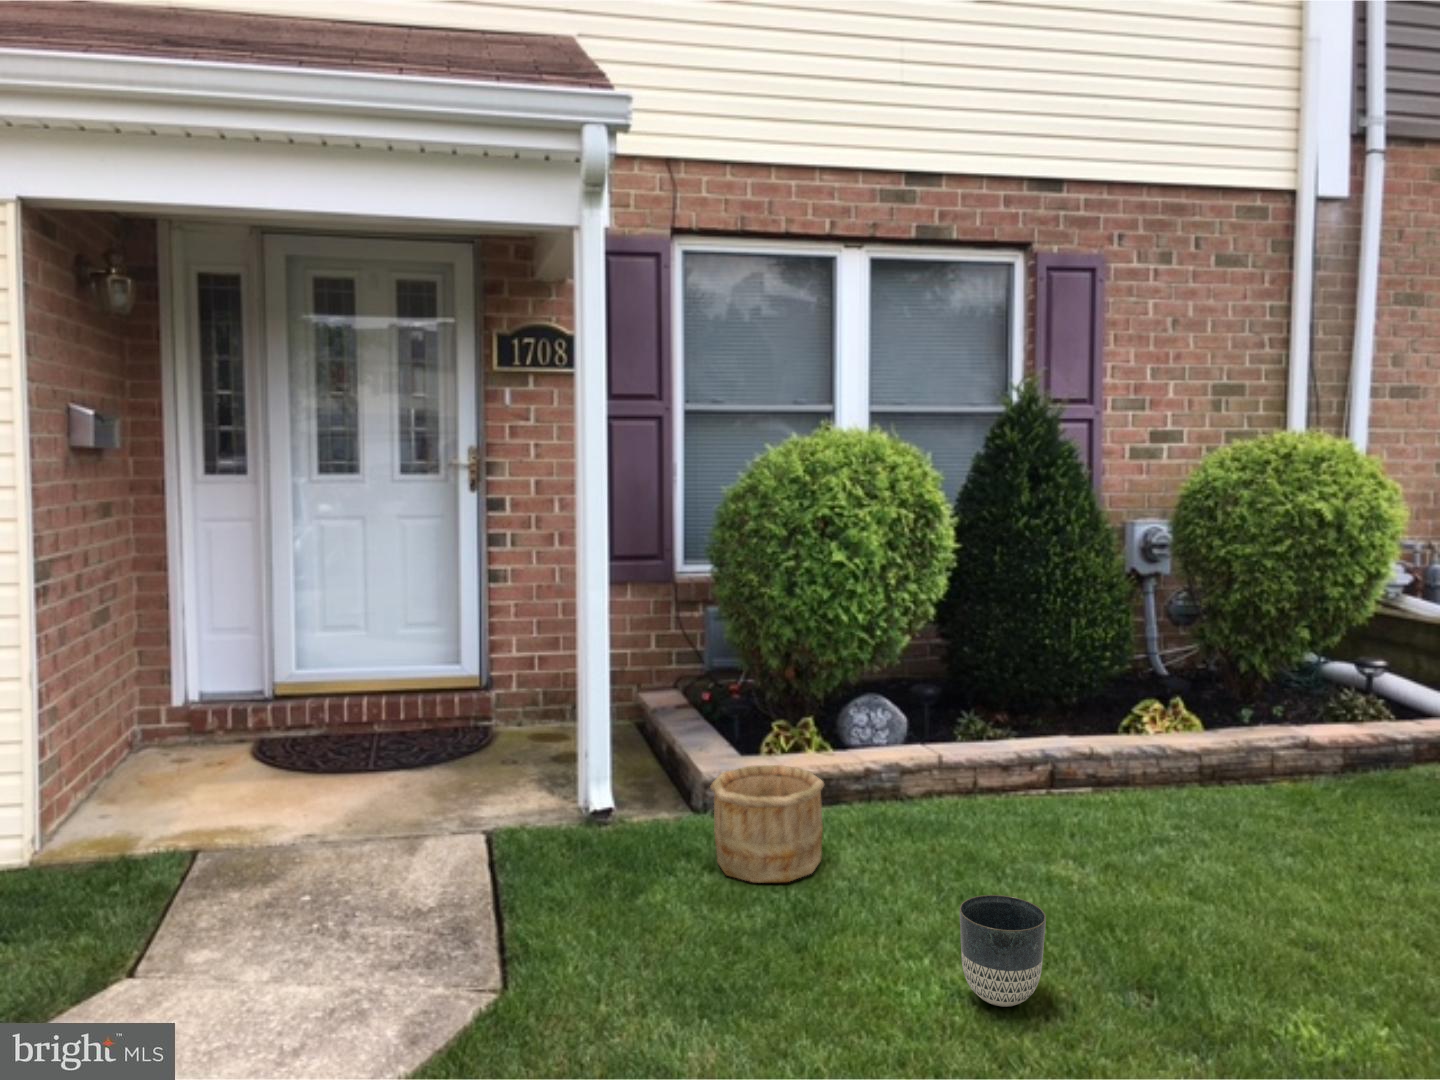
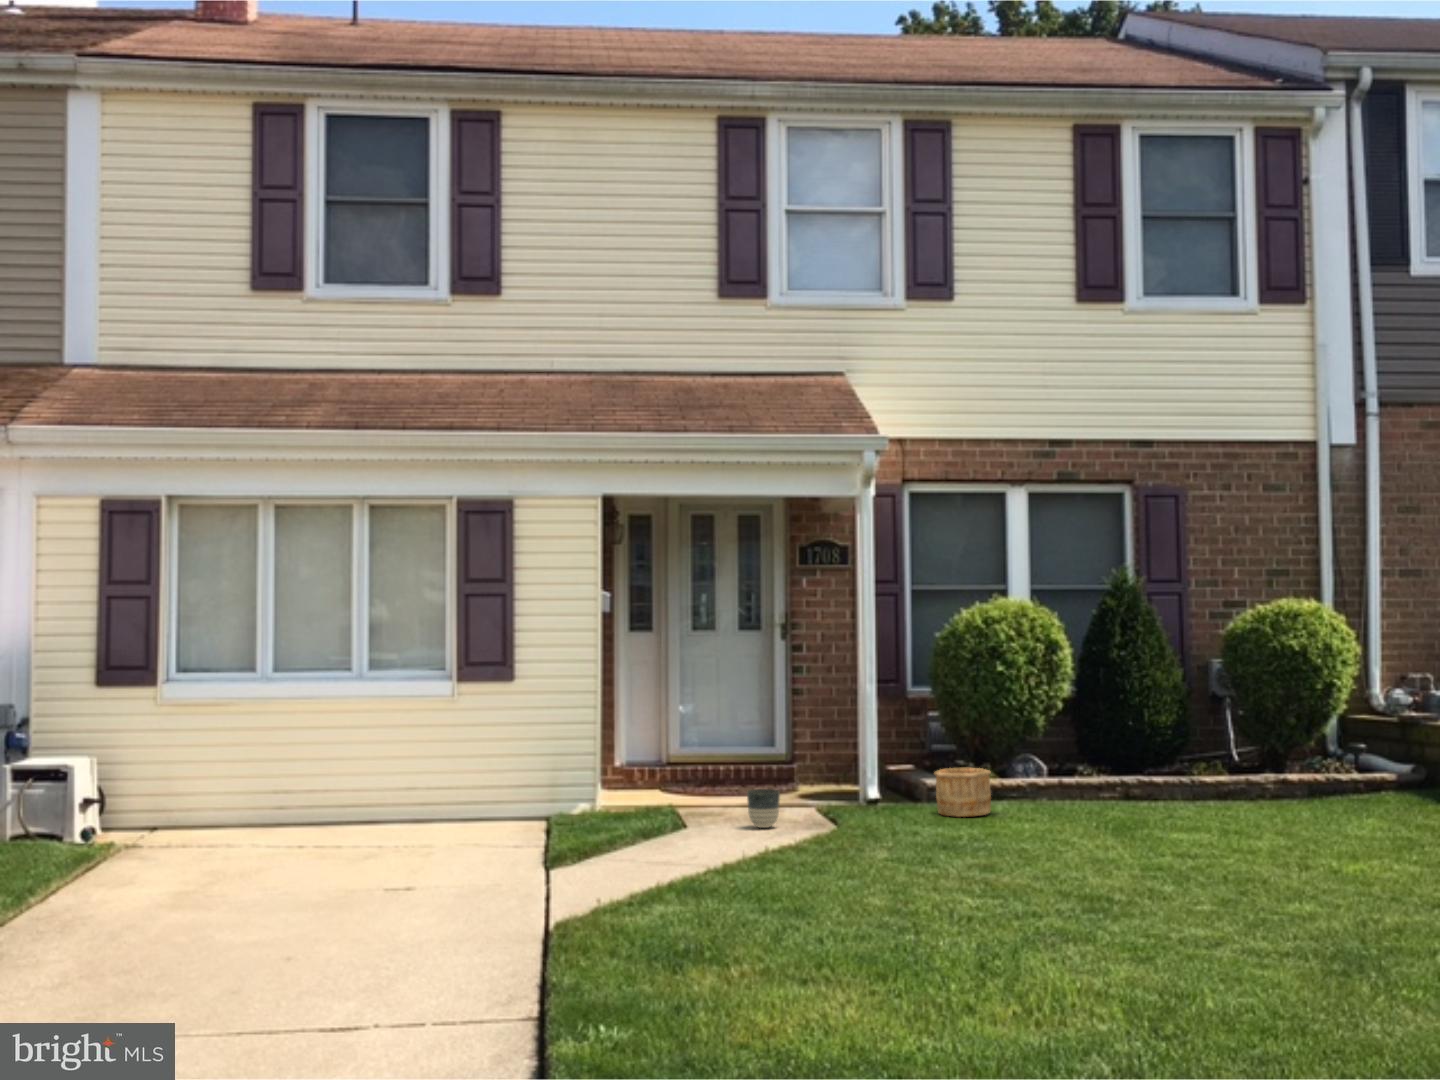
planter: present [960,895,1046,1007] -> present [747,789,780,828]

